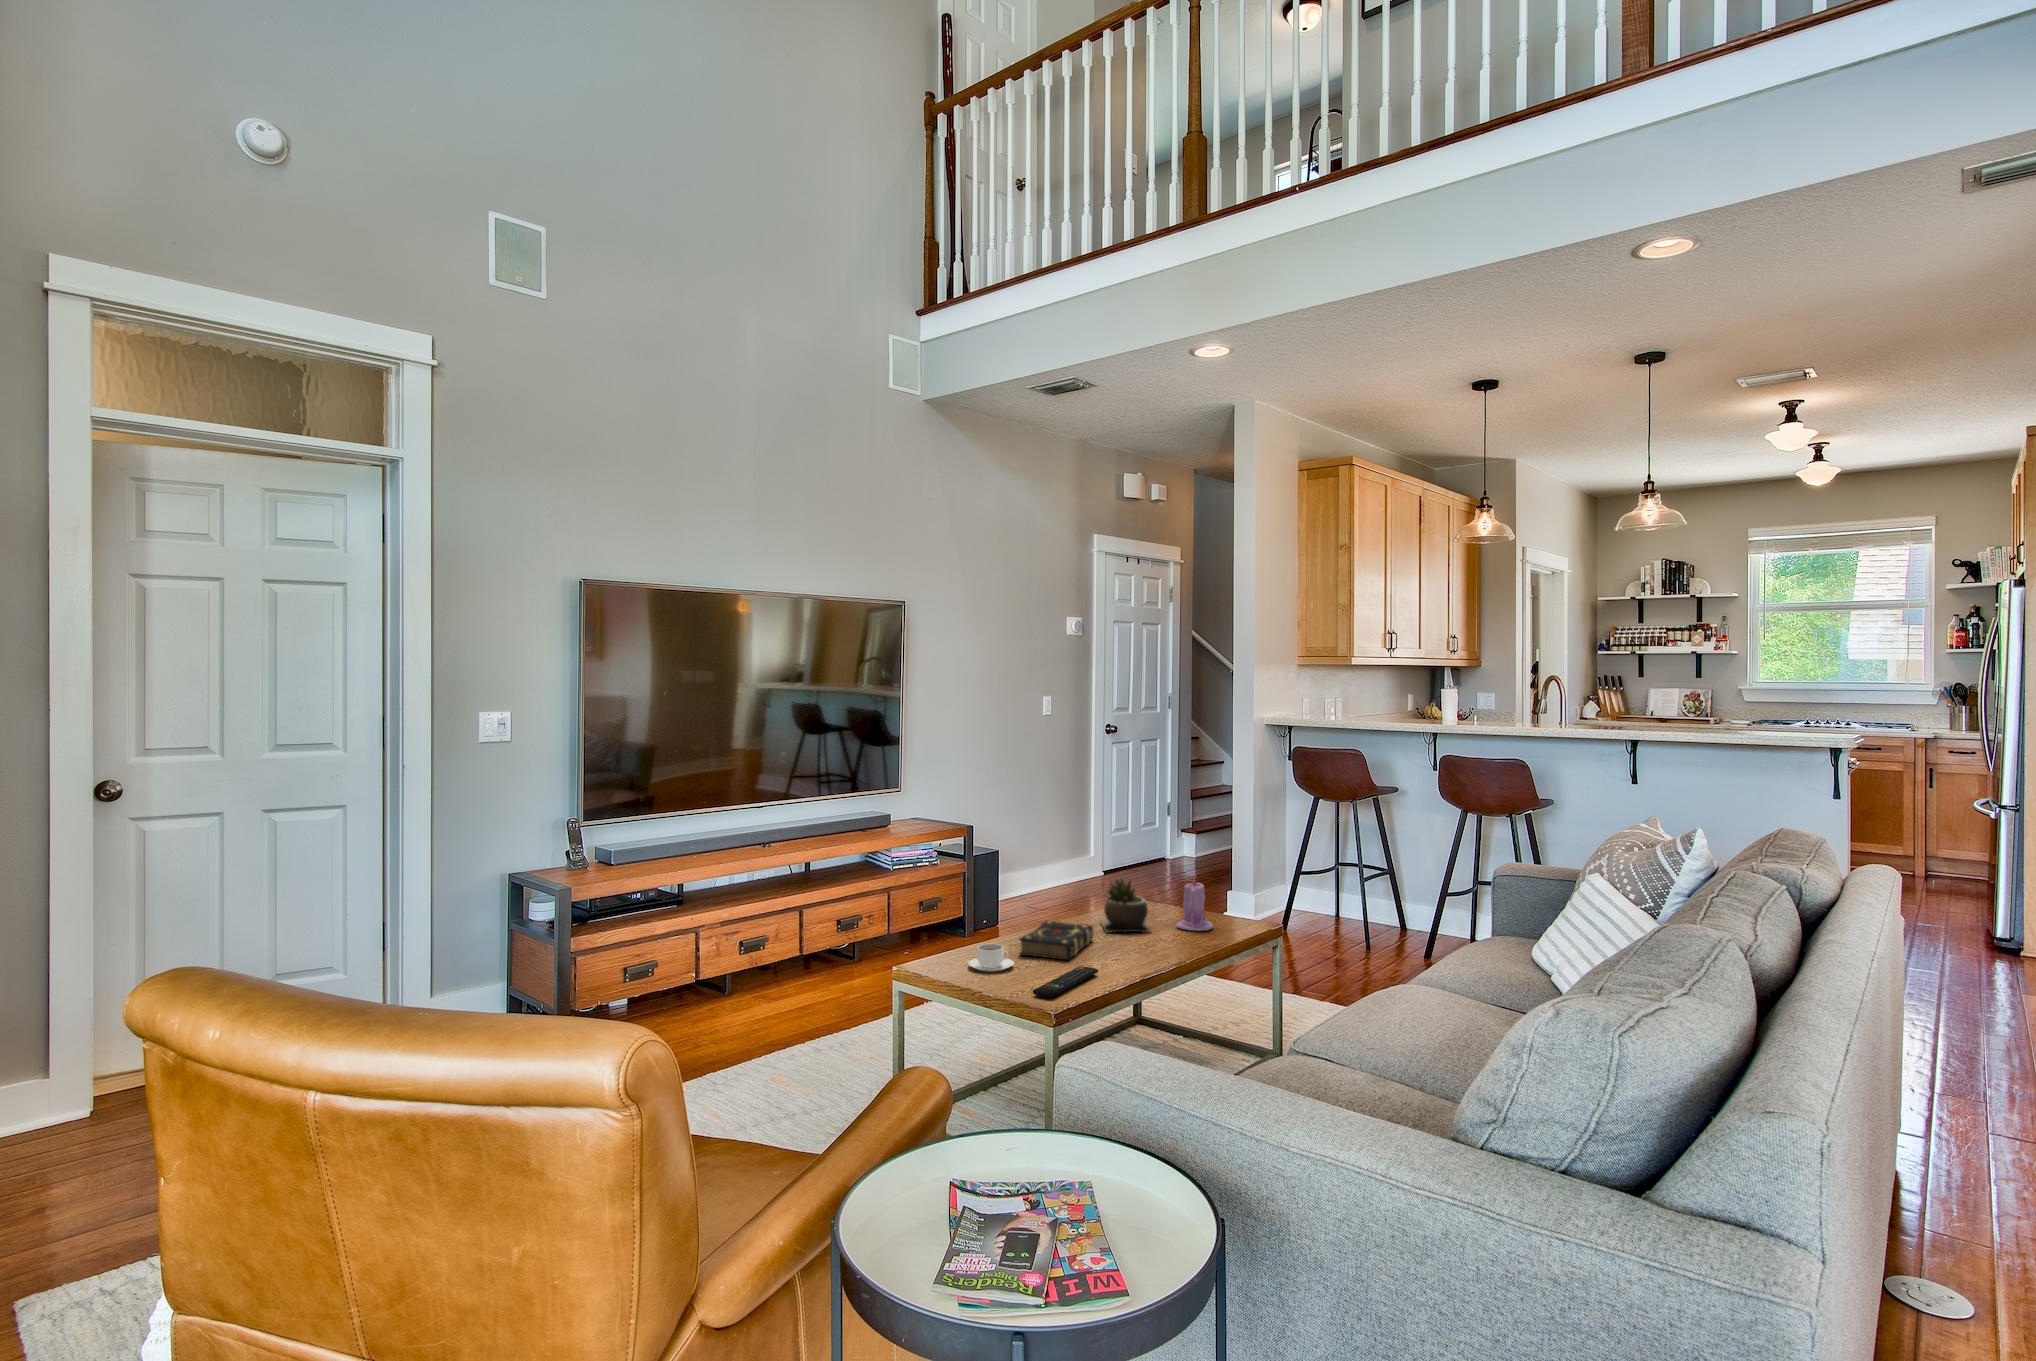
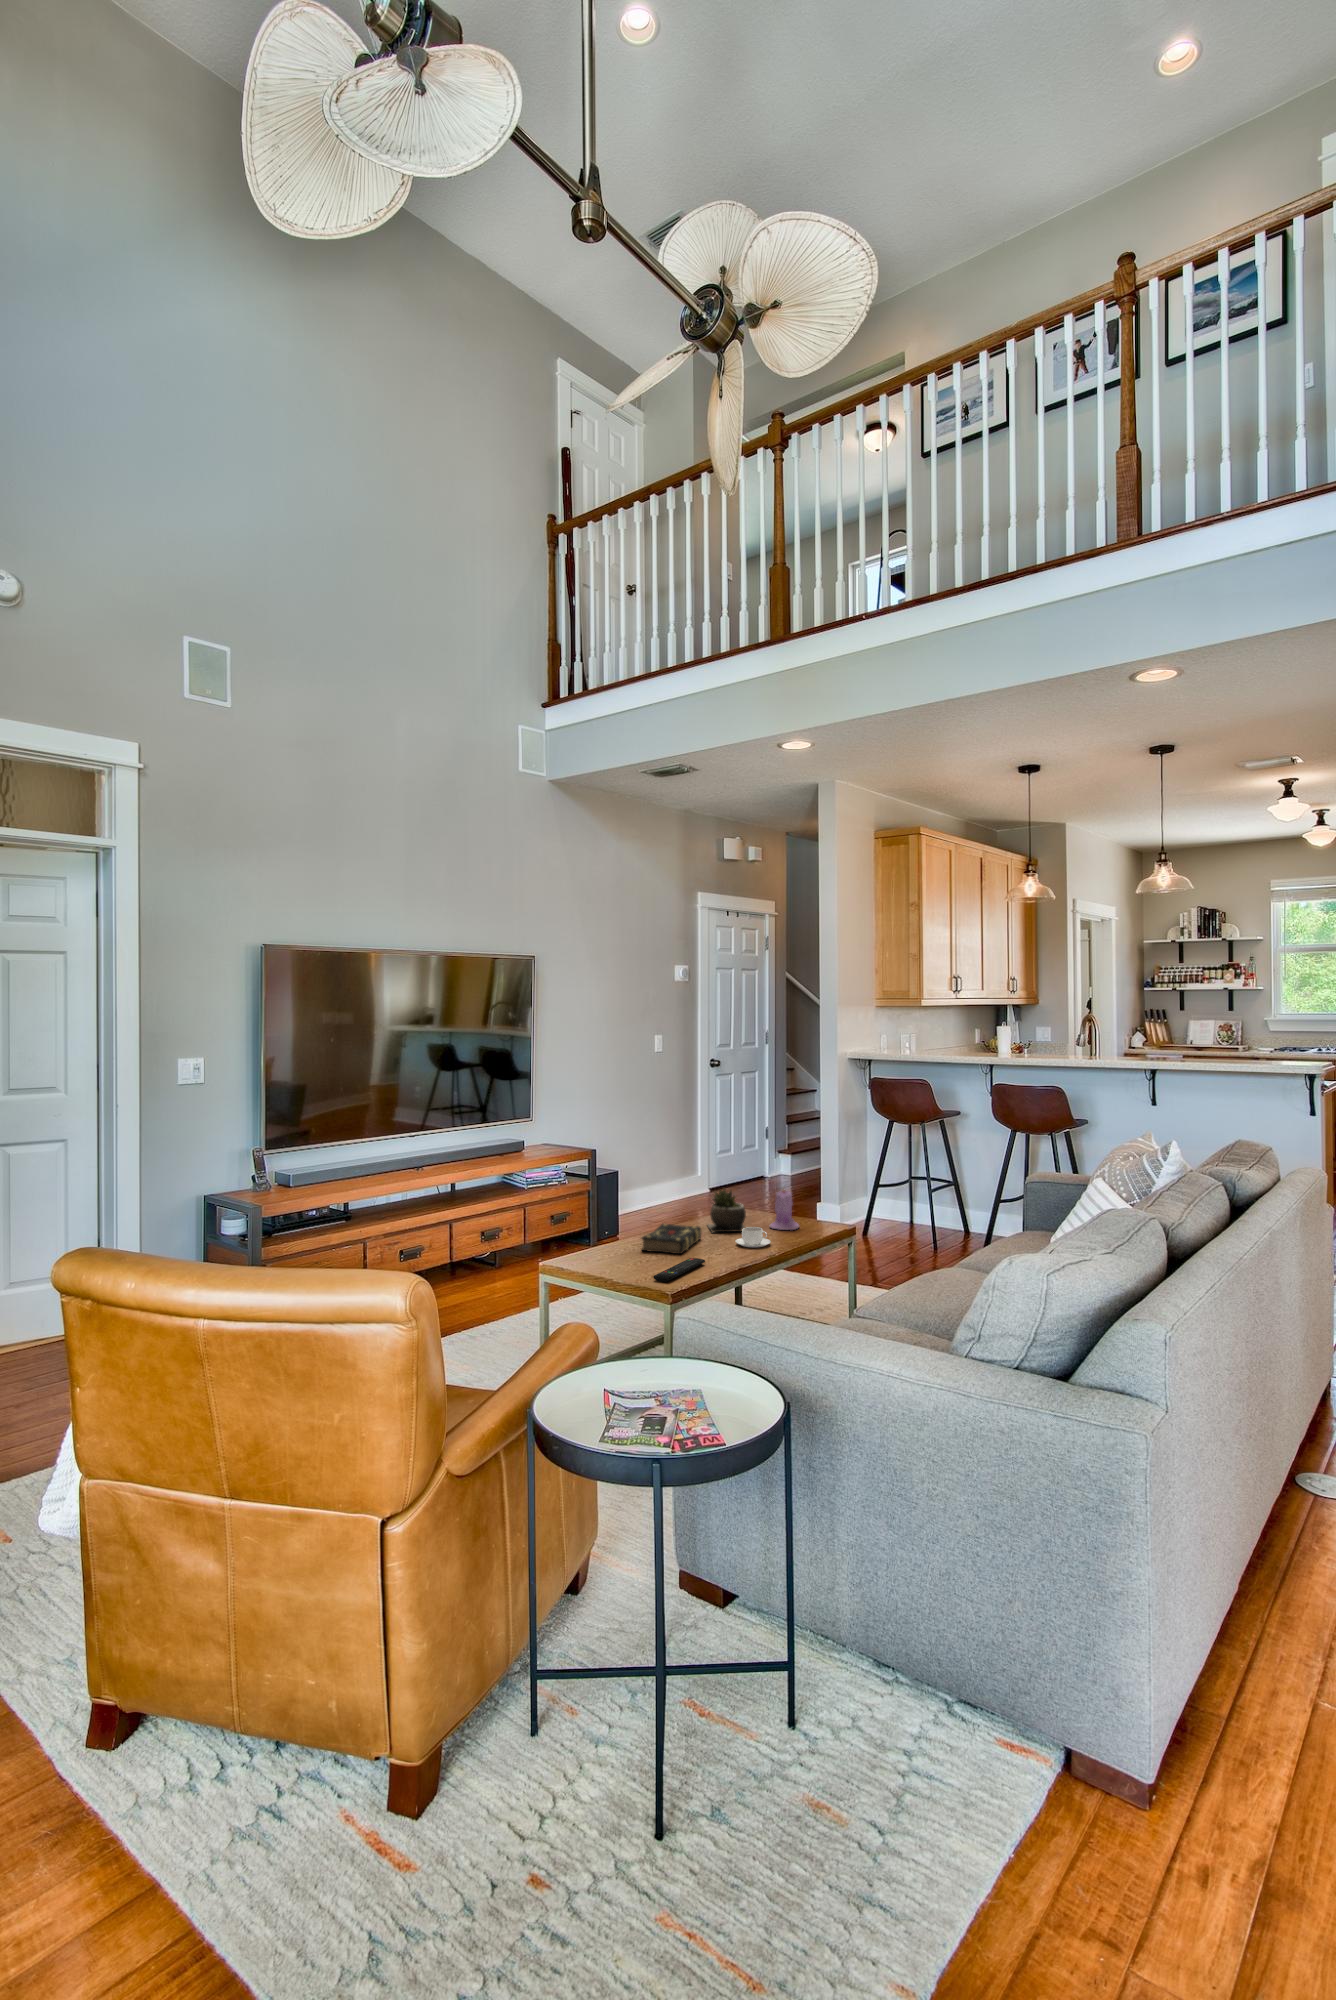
coffee cup: present [968,943,1014,972] -> present [736,1227,771,1247]

